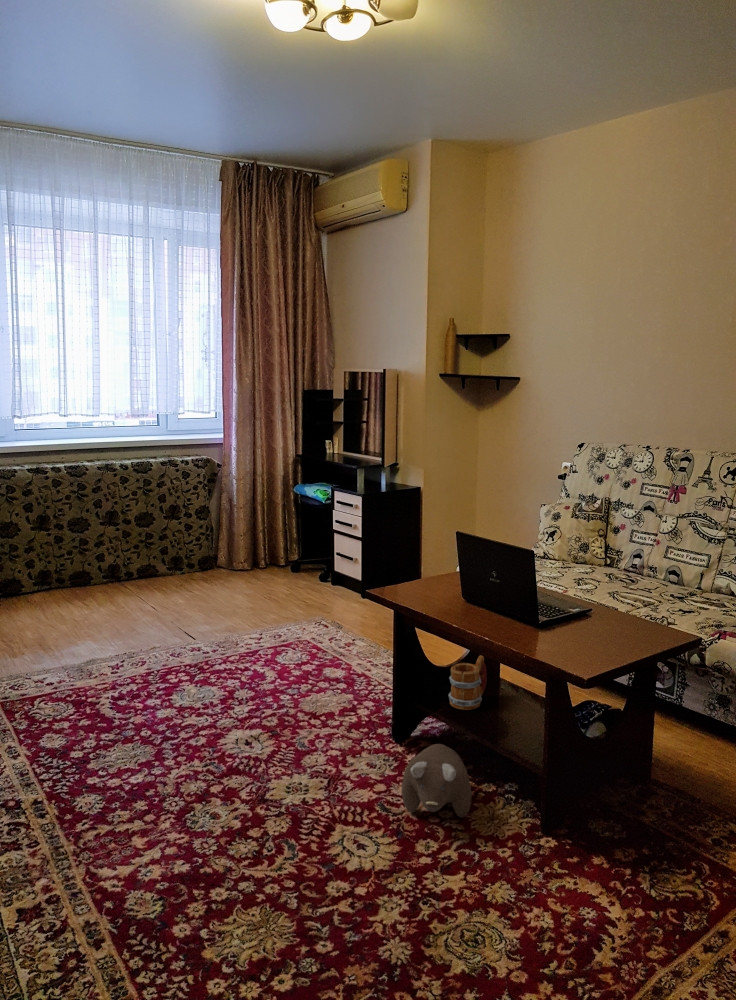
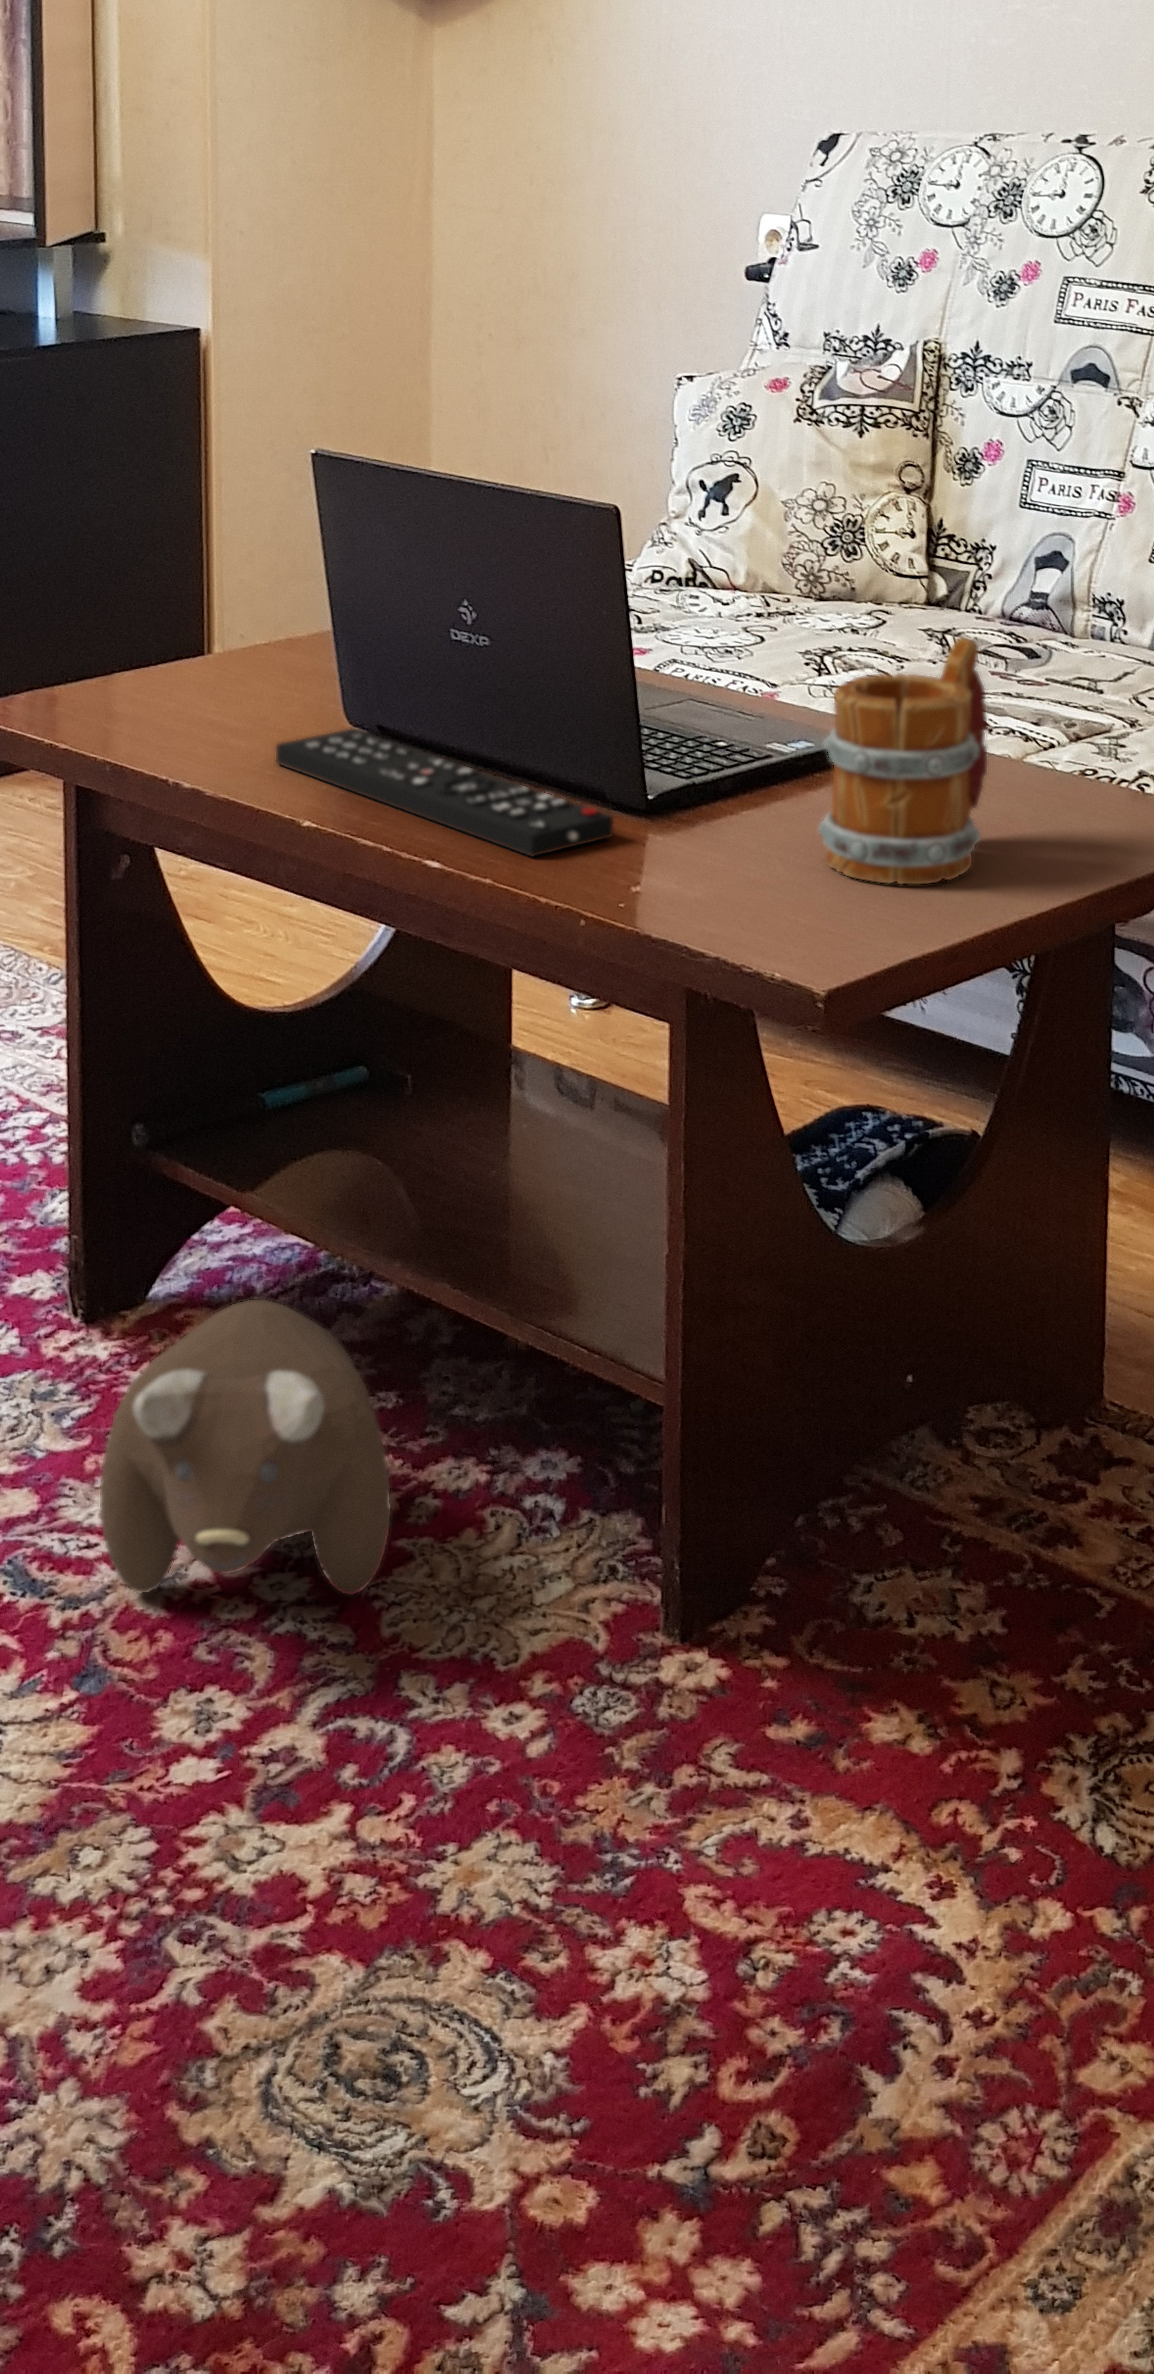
remote control: none [443,603,527,641] -> present [276,728,613,856]
mug: present [448,655,487,710] -> present [819,638,988,884]

